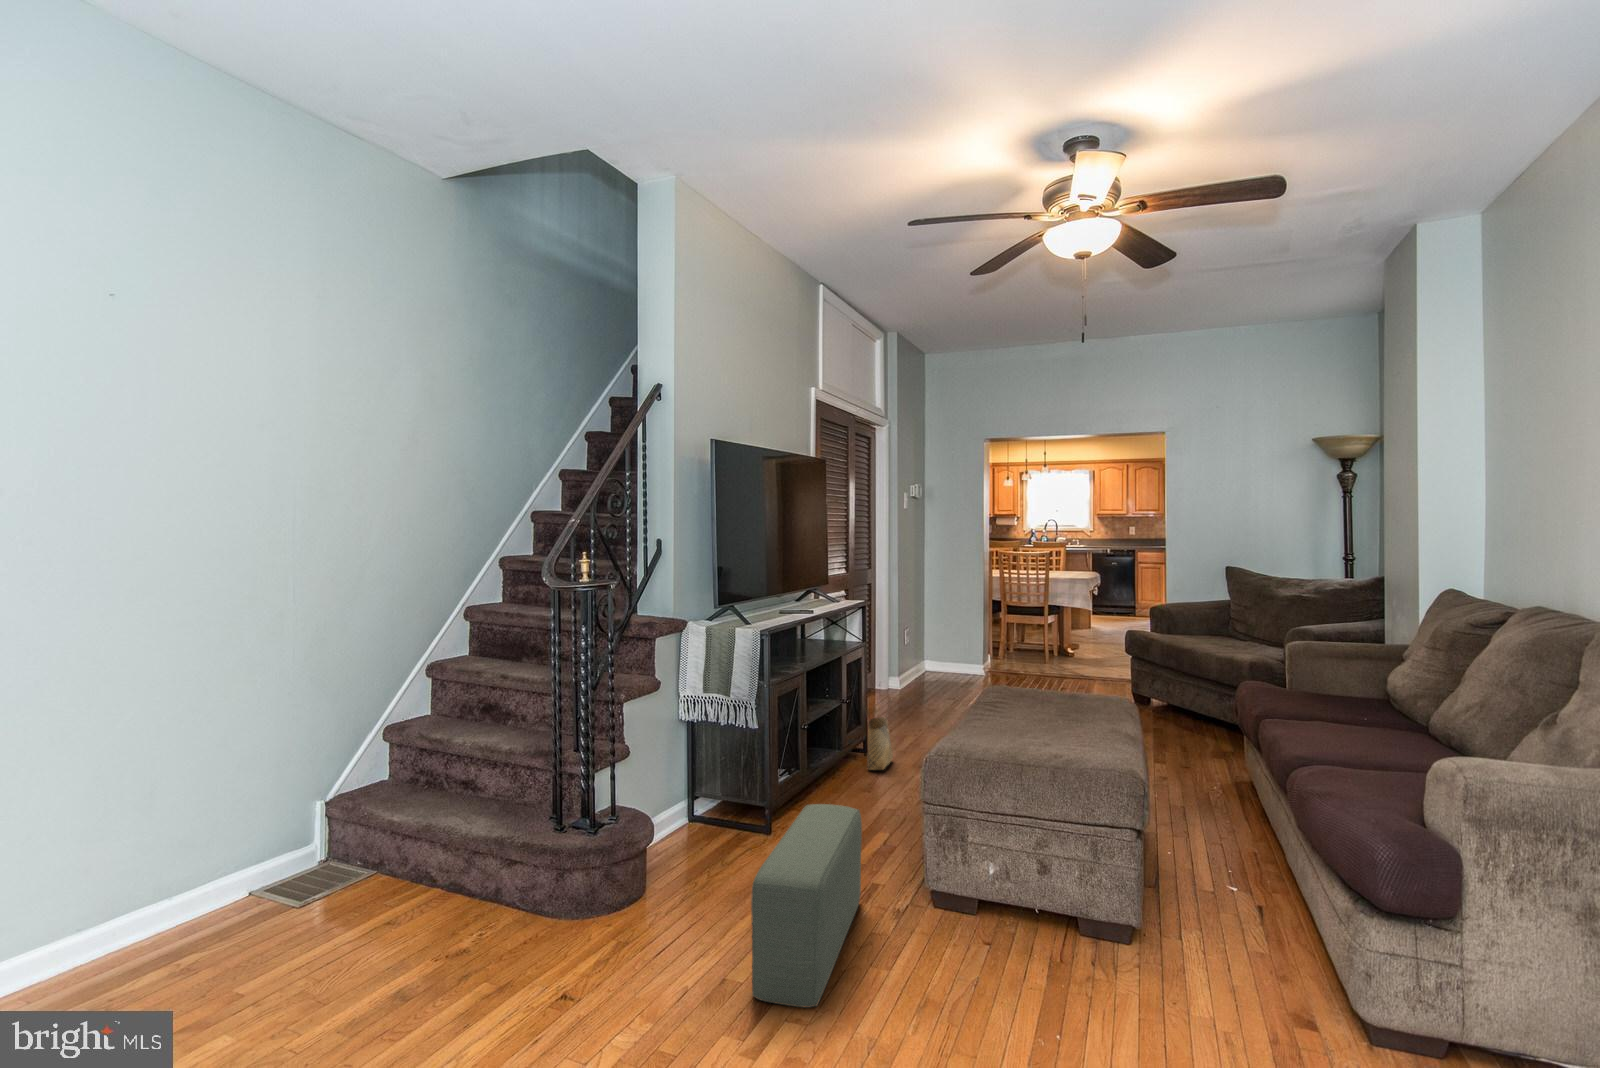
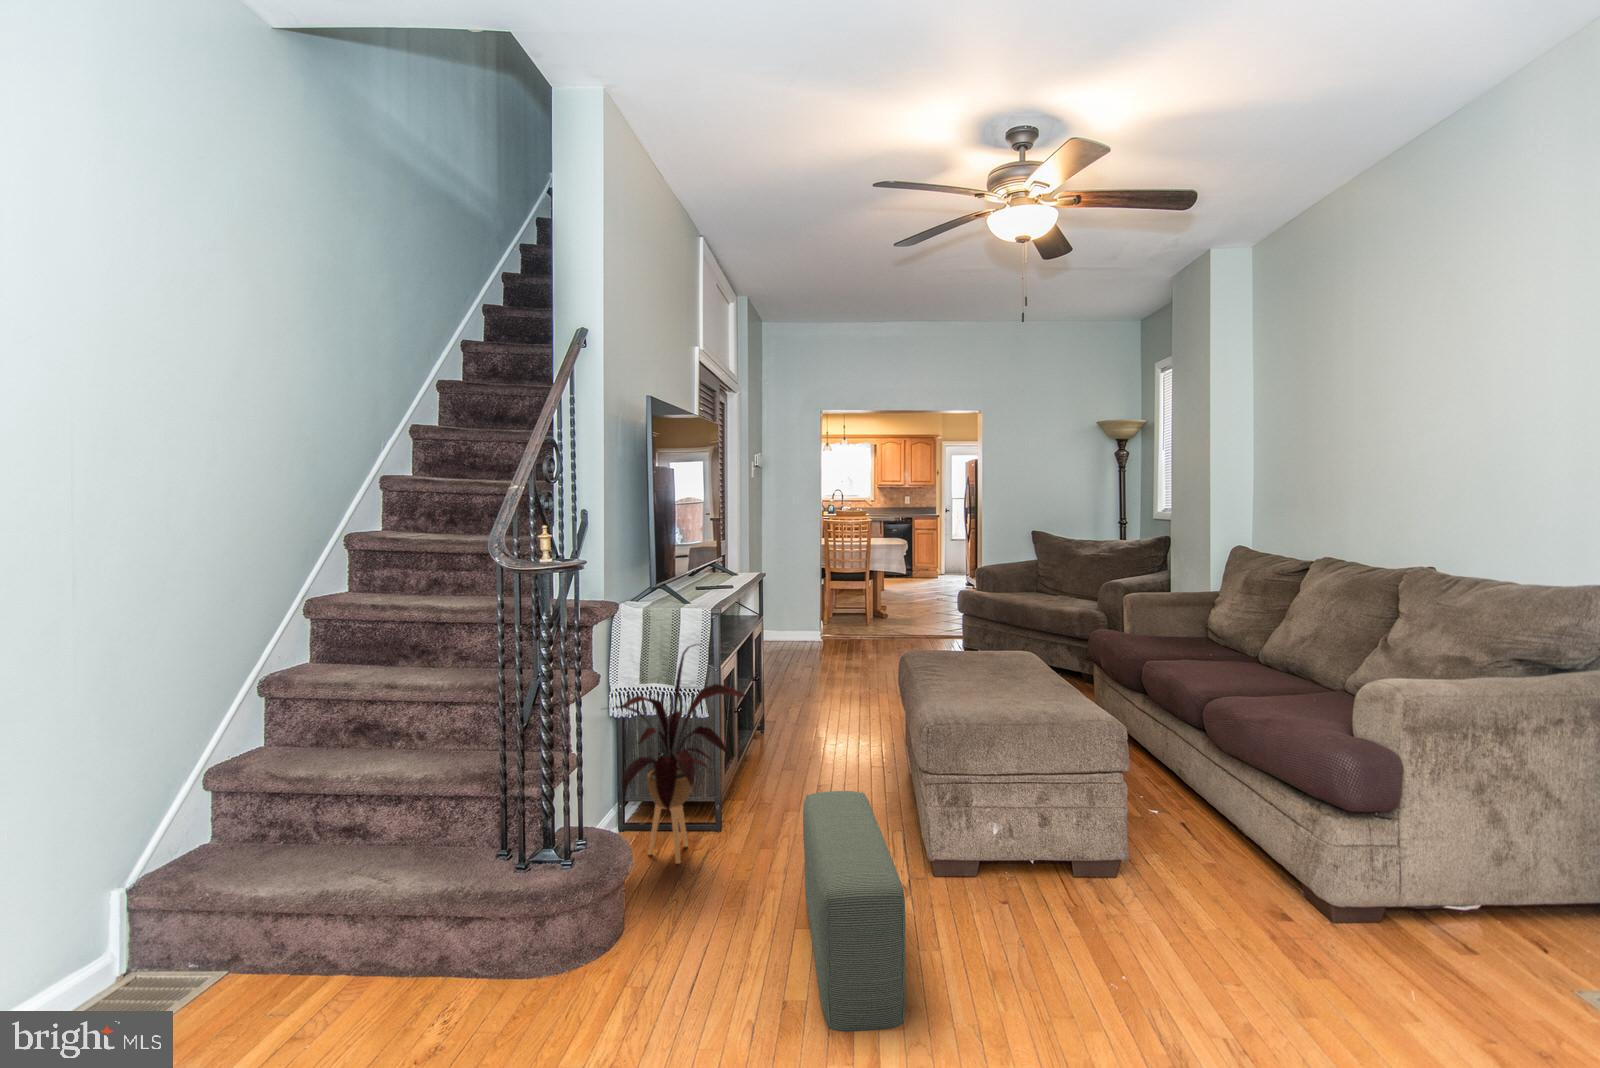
house plant: none [661,662,785,856] -> present [615,644,748,864]
woven basket: present [867,703,893,770] -> none [766,670,796,745]

